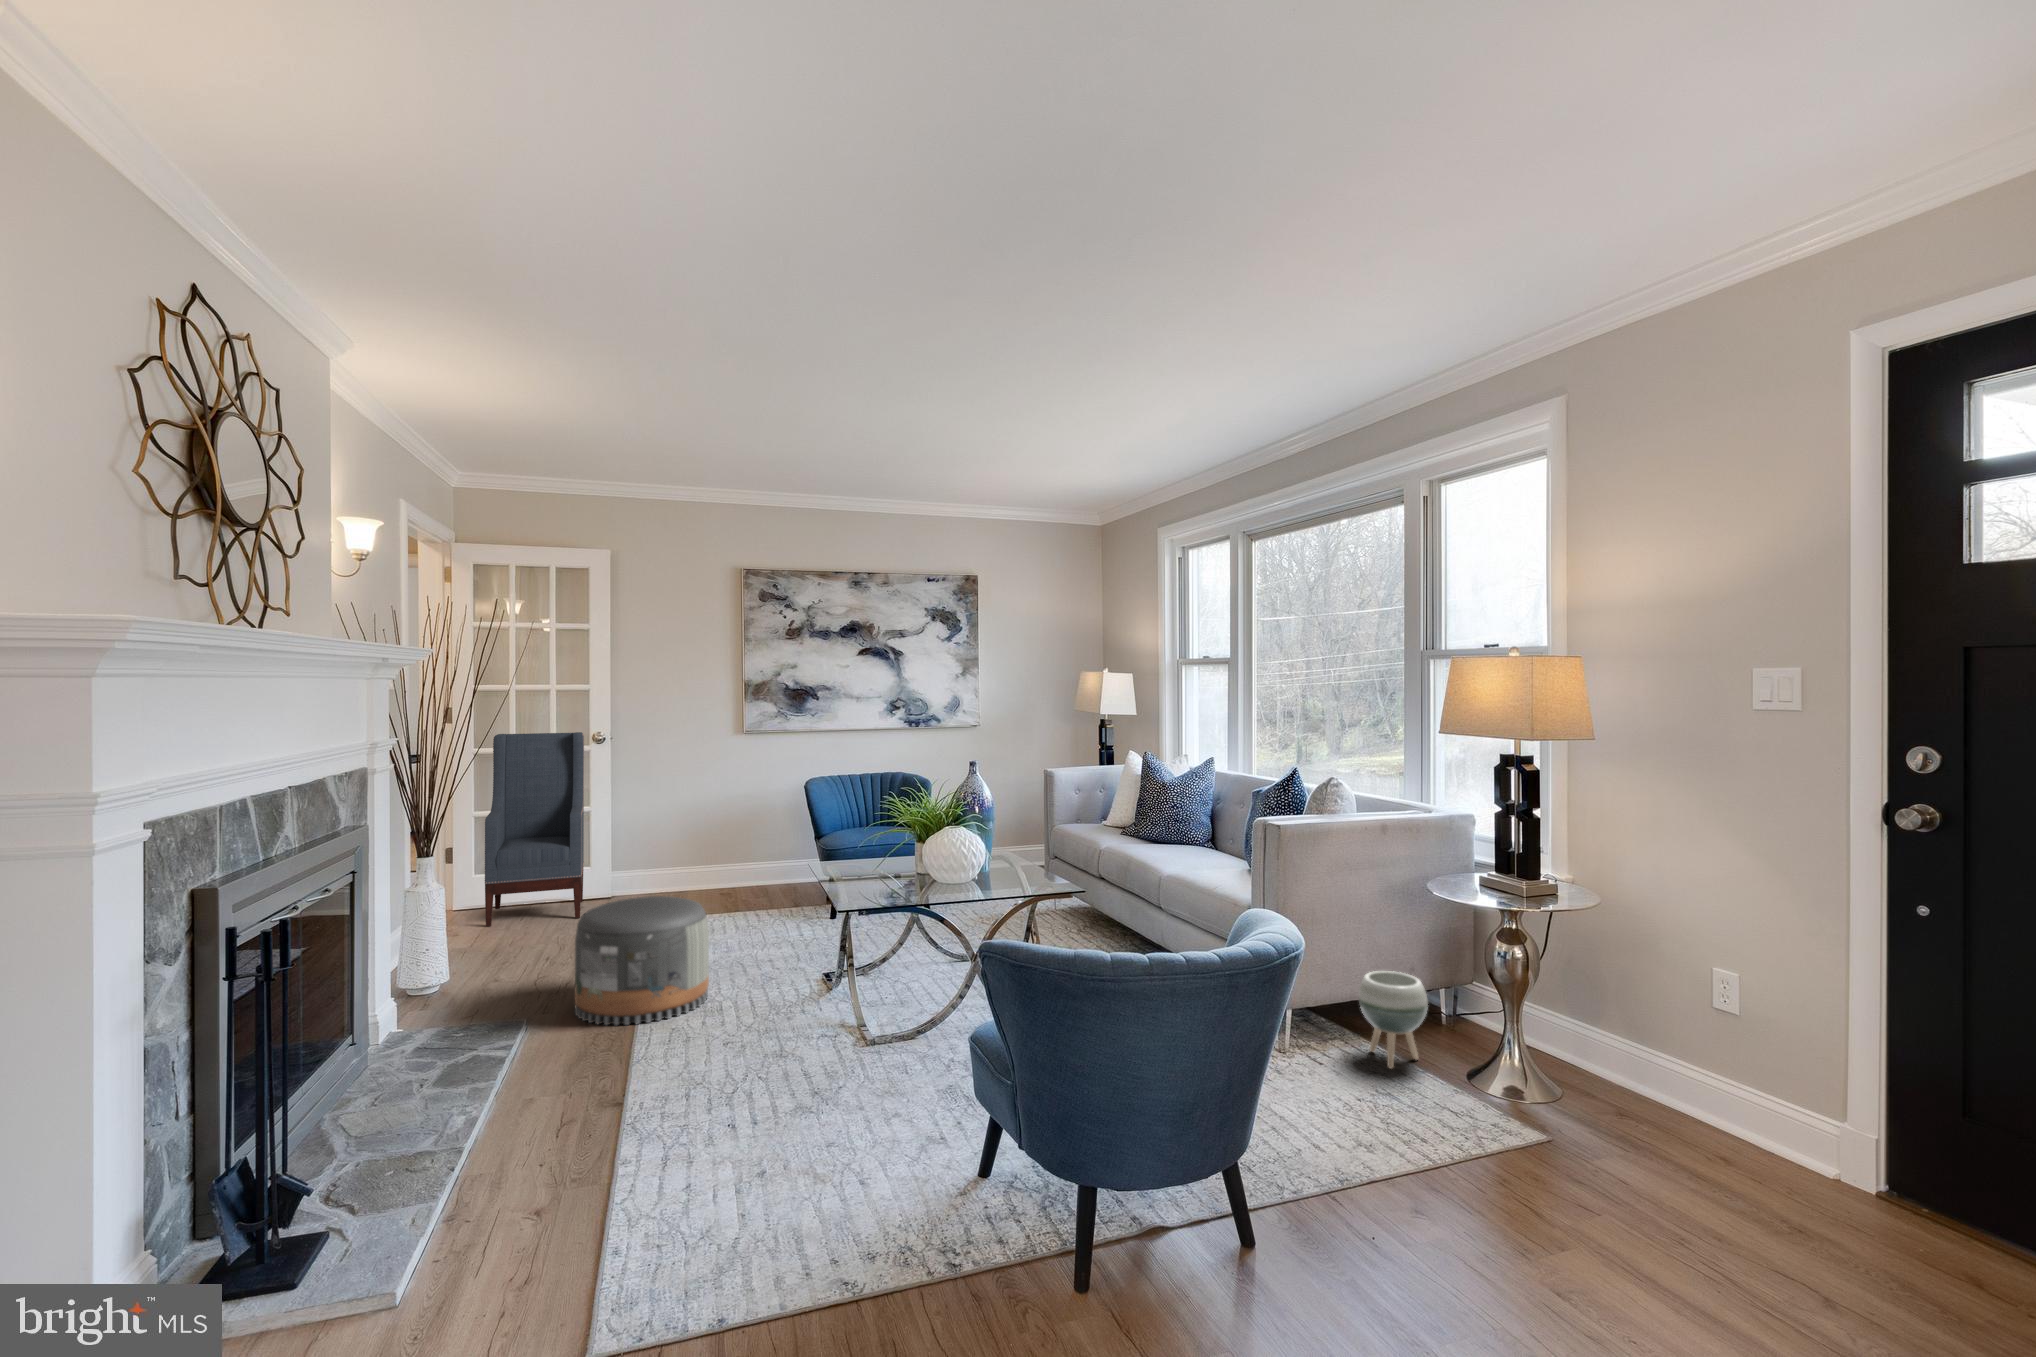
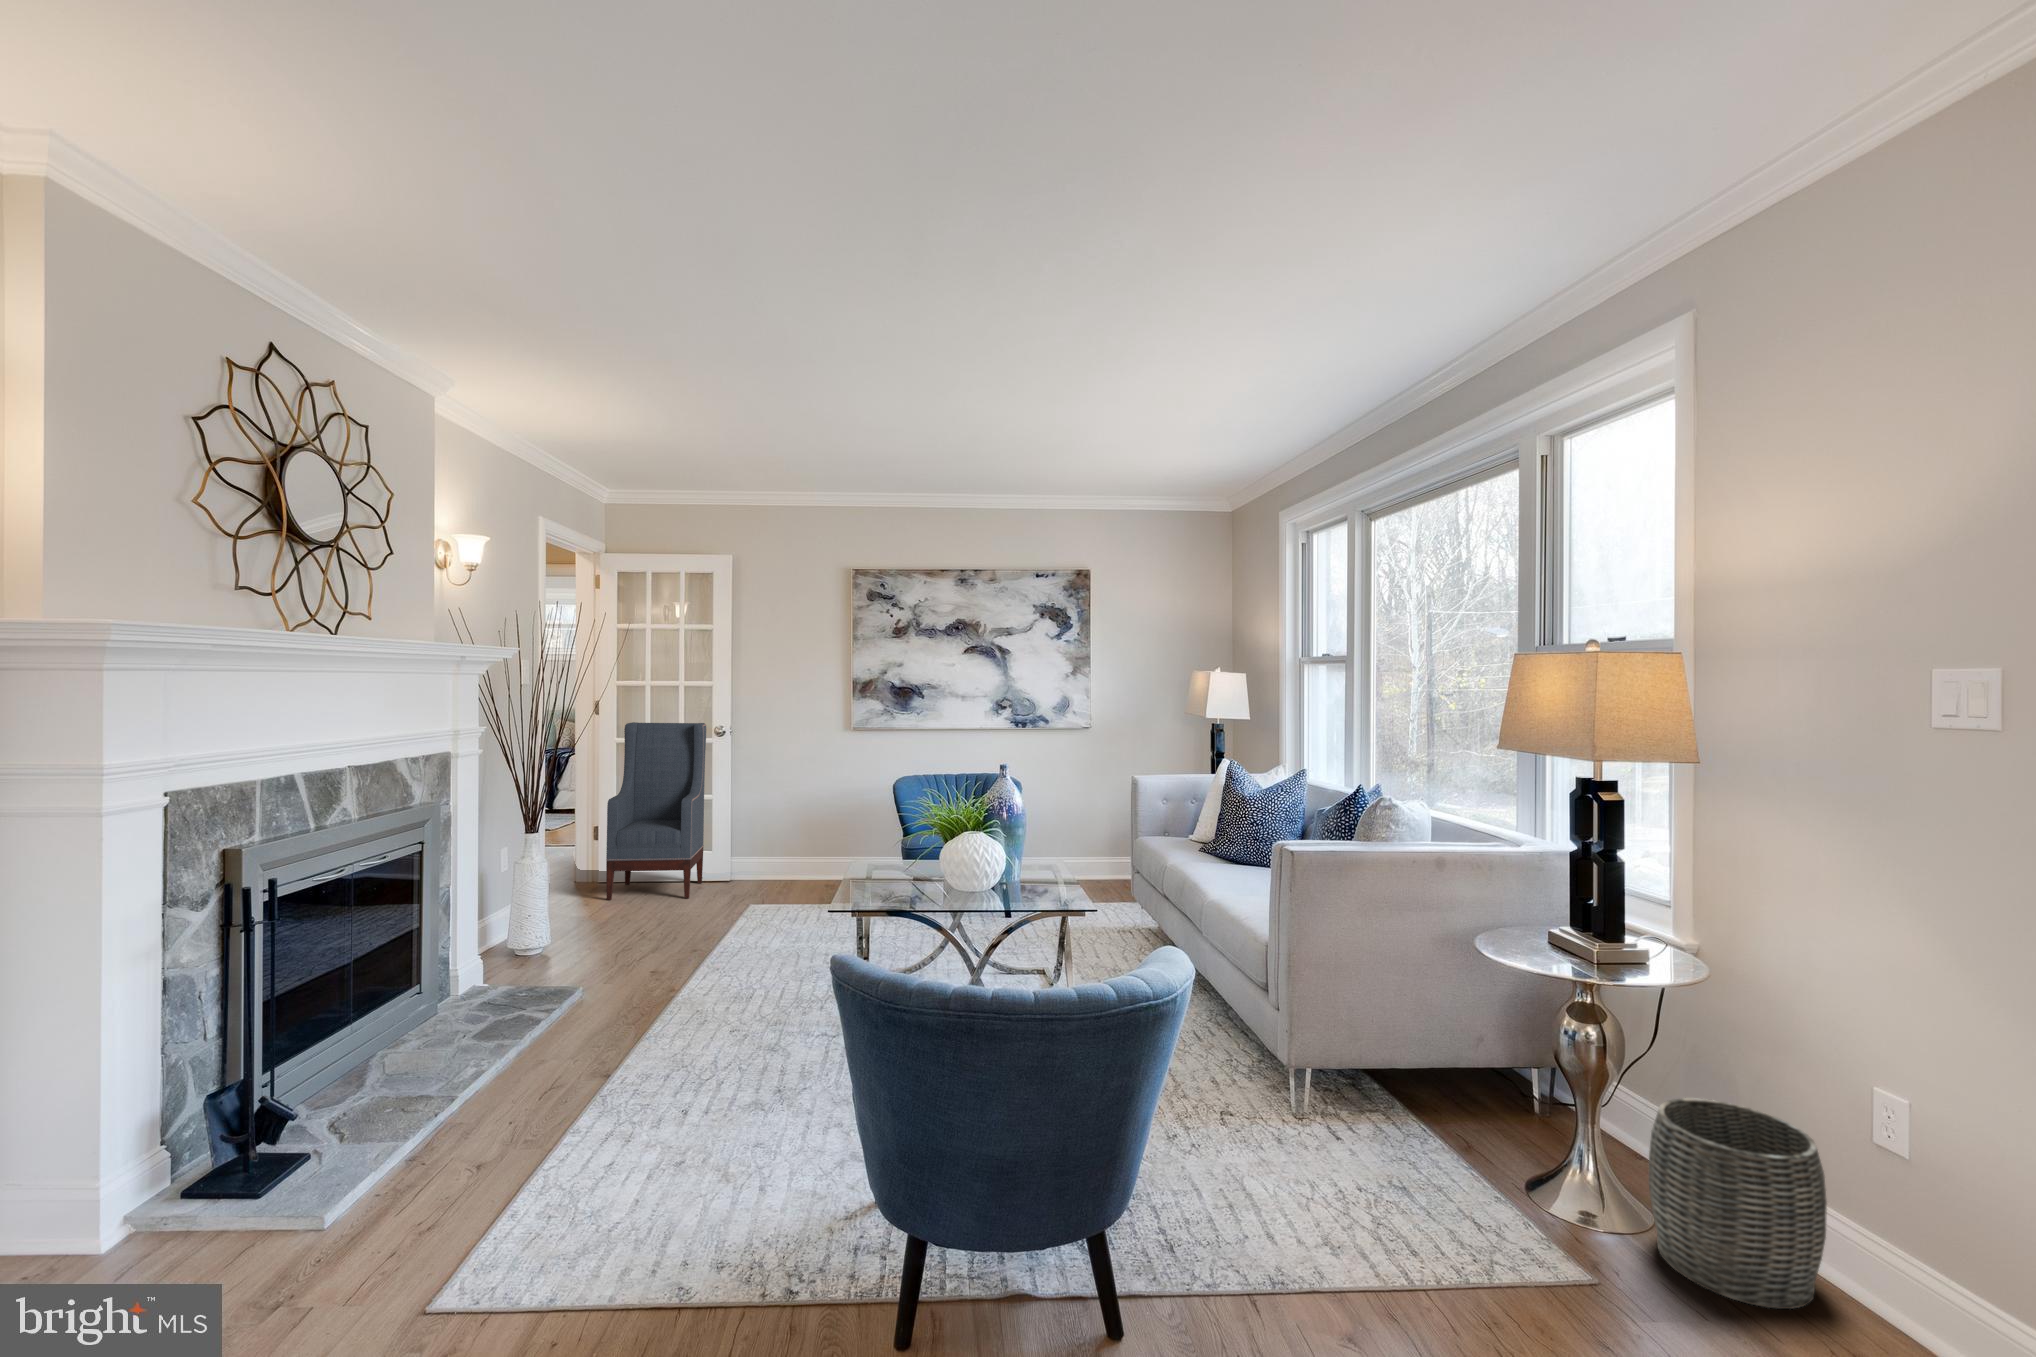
pouf: present [575,896,709,1025] -> none [621,884,750,1007]
planter: present [1358,971,1428,1068] -> none [1395,1034,1479,1154]
woven basket: none [1573,995,1701,1141] -> present [1649,1098,1827,1309]

